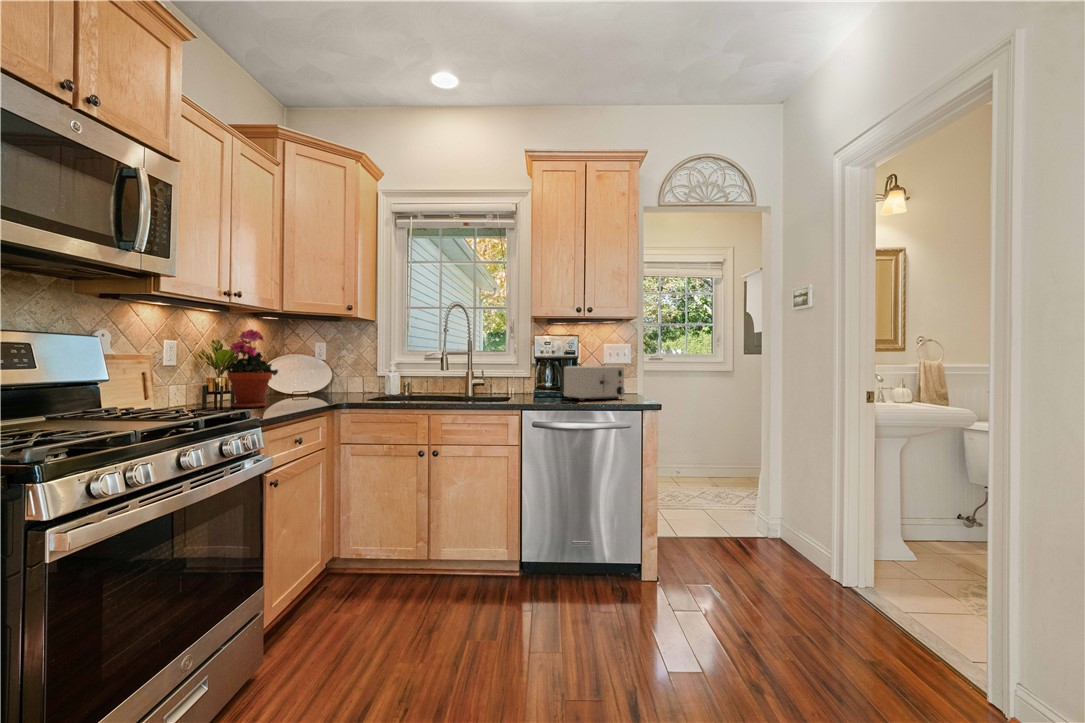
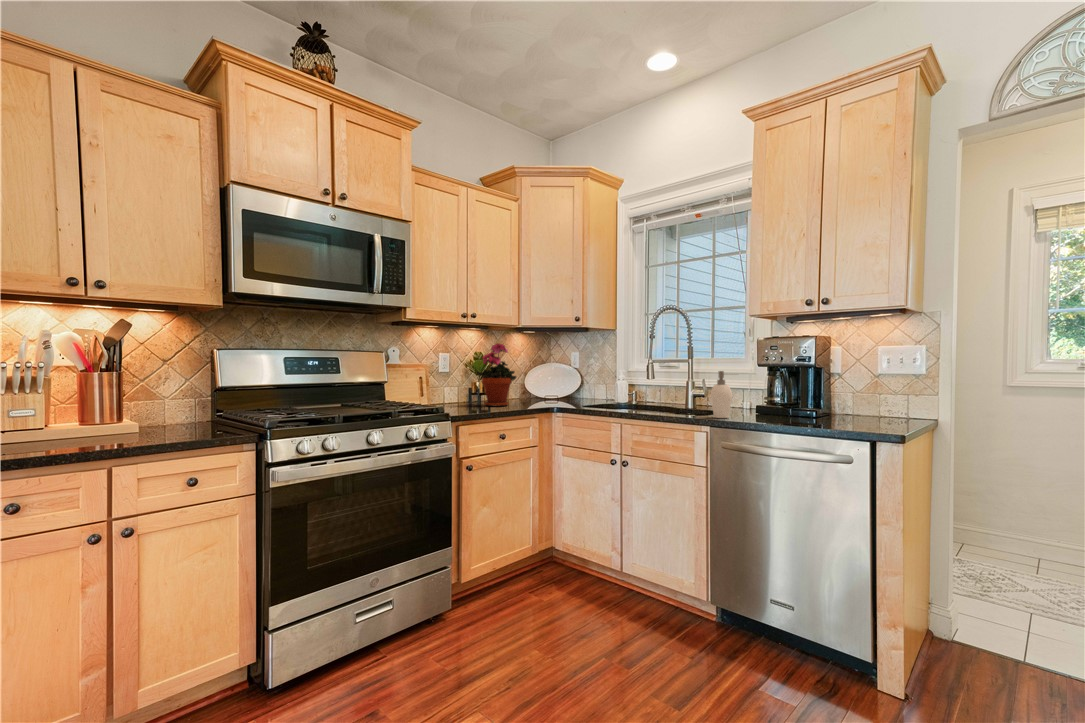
soap dispenser: none [514,364,536,404] -> present [710,371,732,418]
toaster: present [564,366,625,401] -> none [797,374,890,421]

